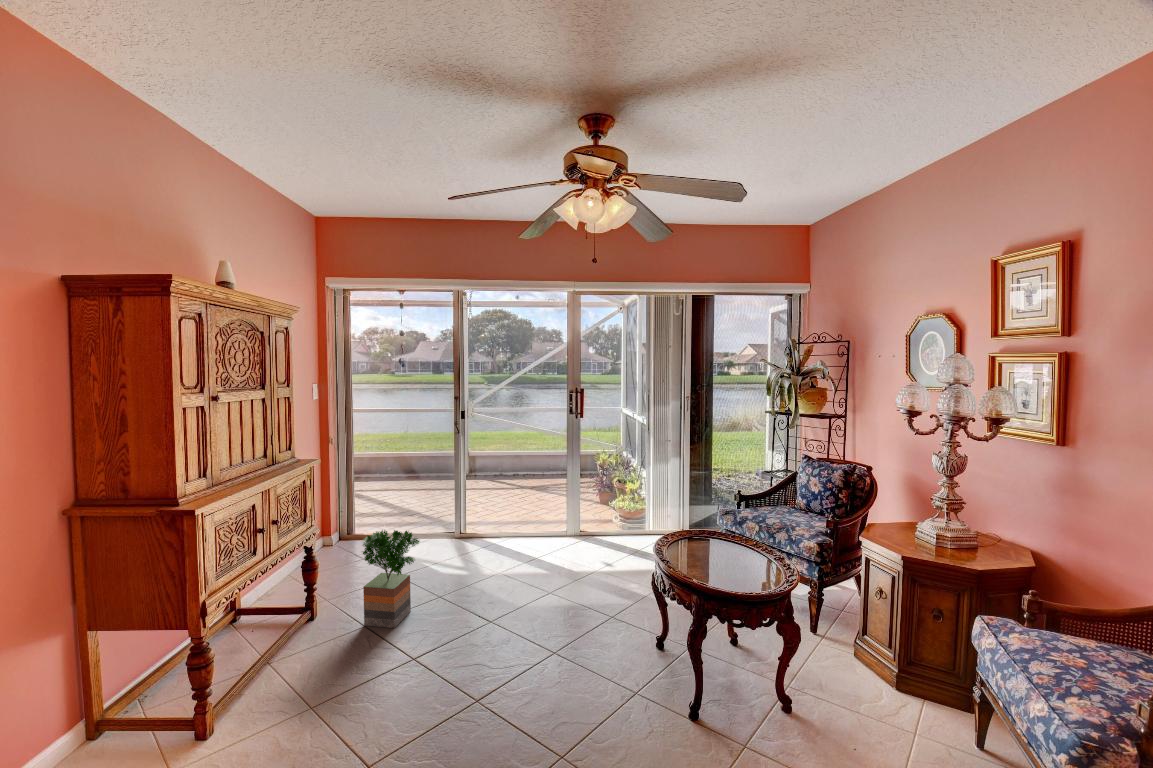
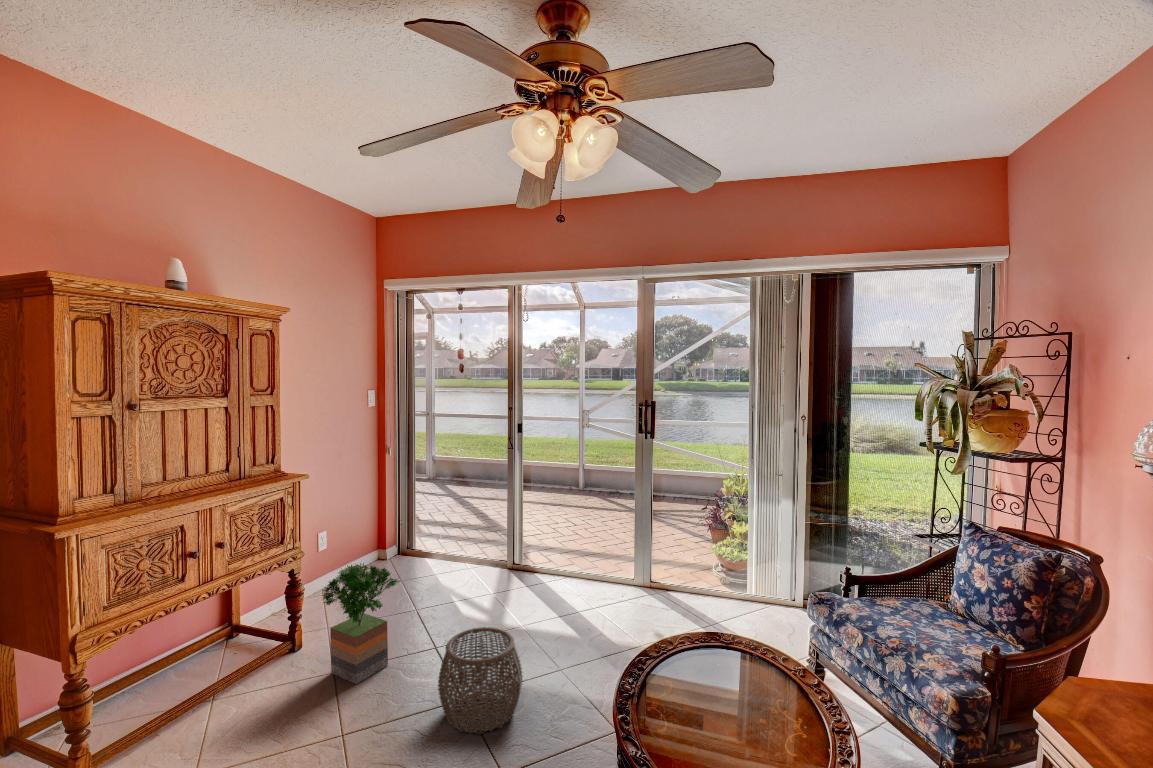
woven basket: none [480,562,545,638] -> present [438,627,523,734]

